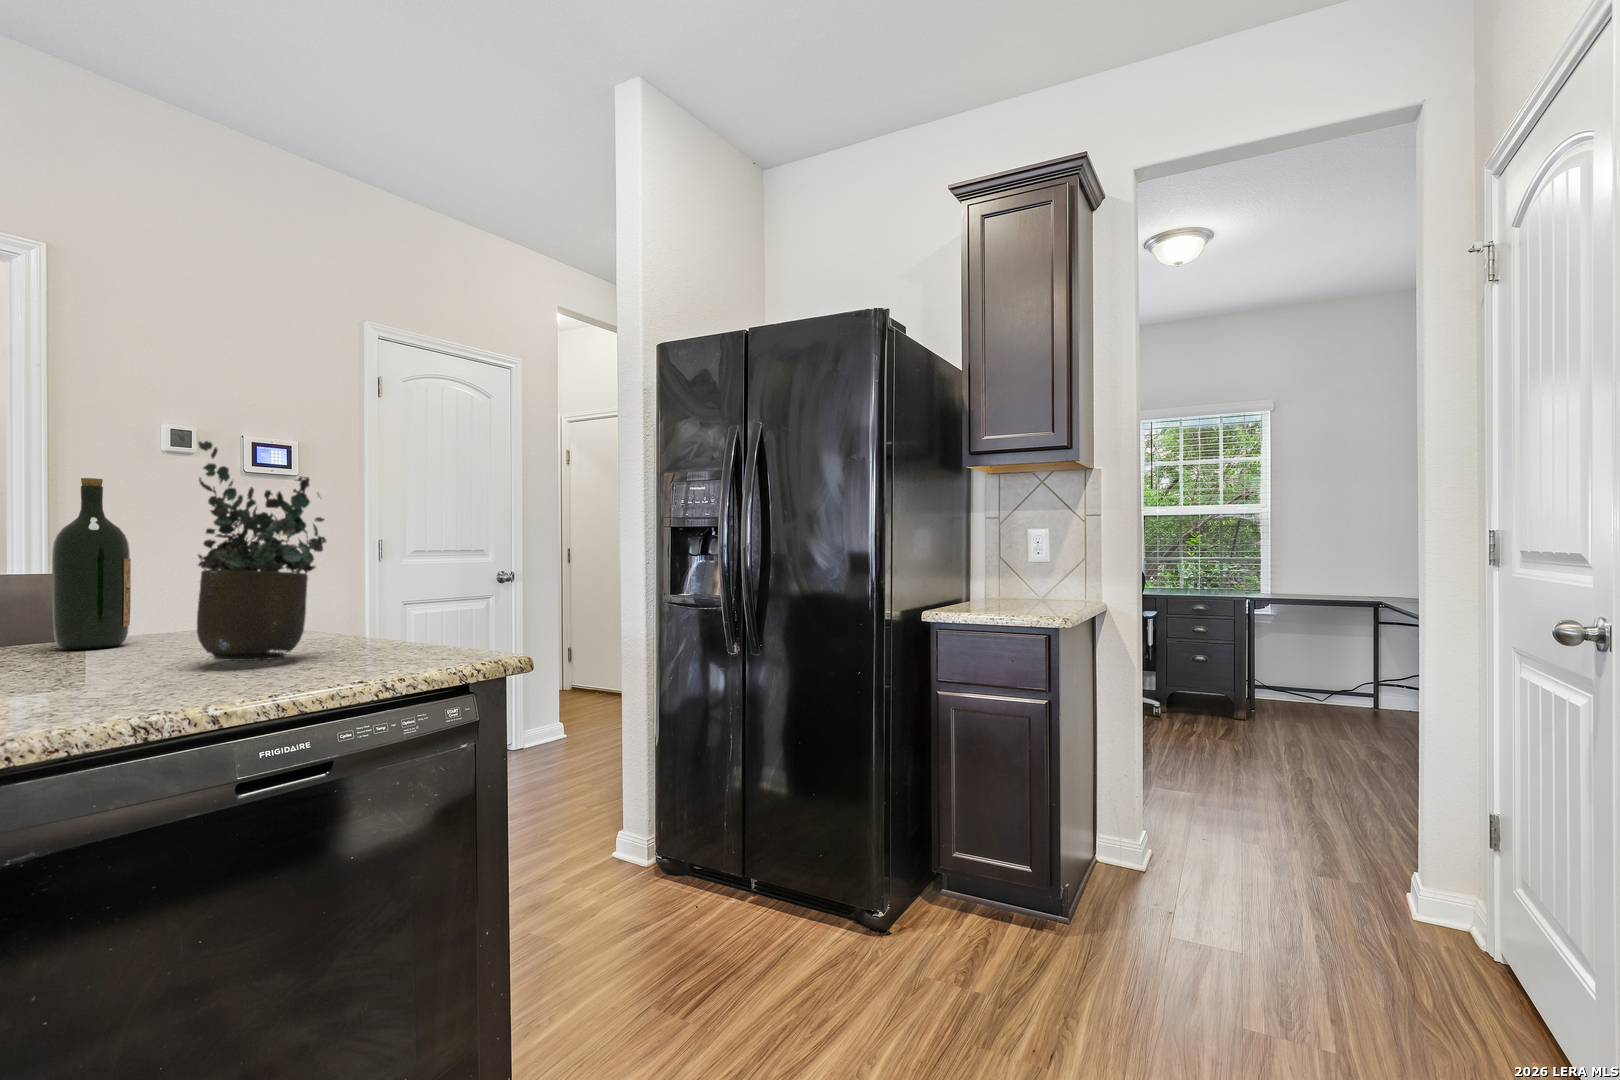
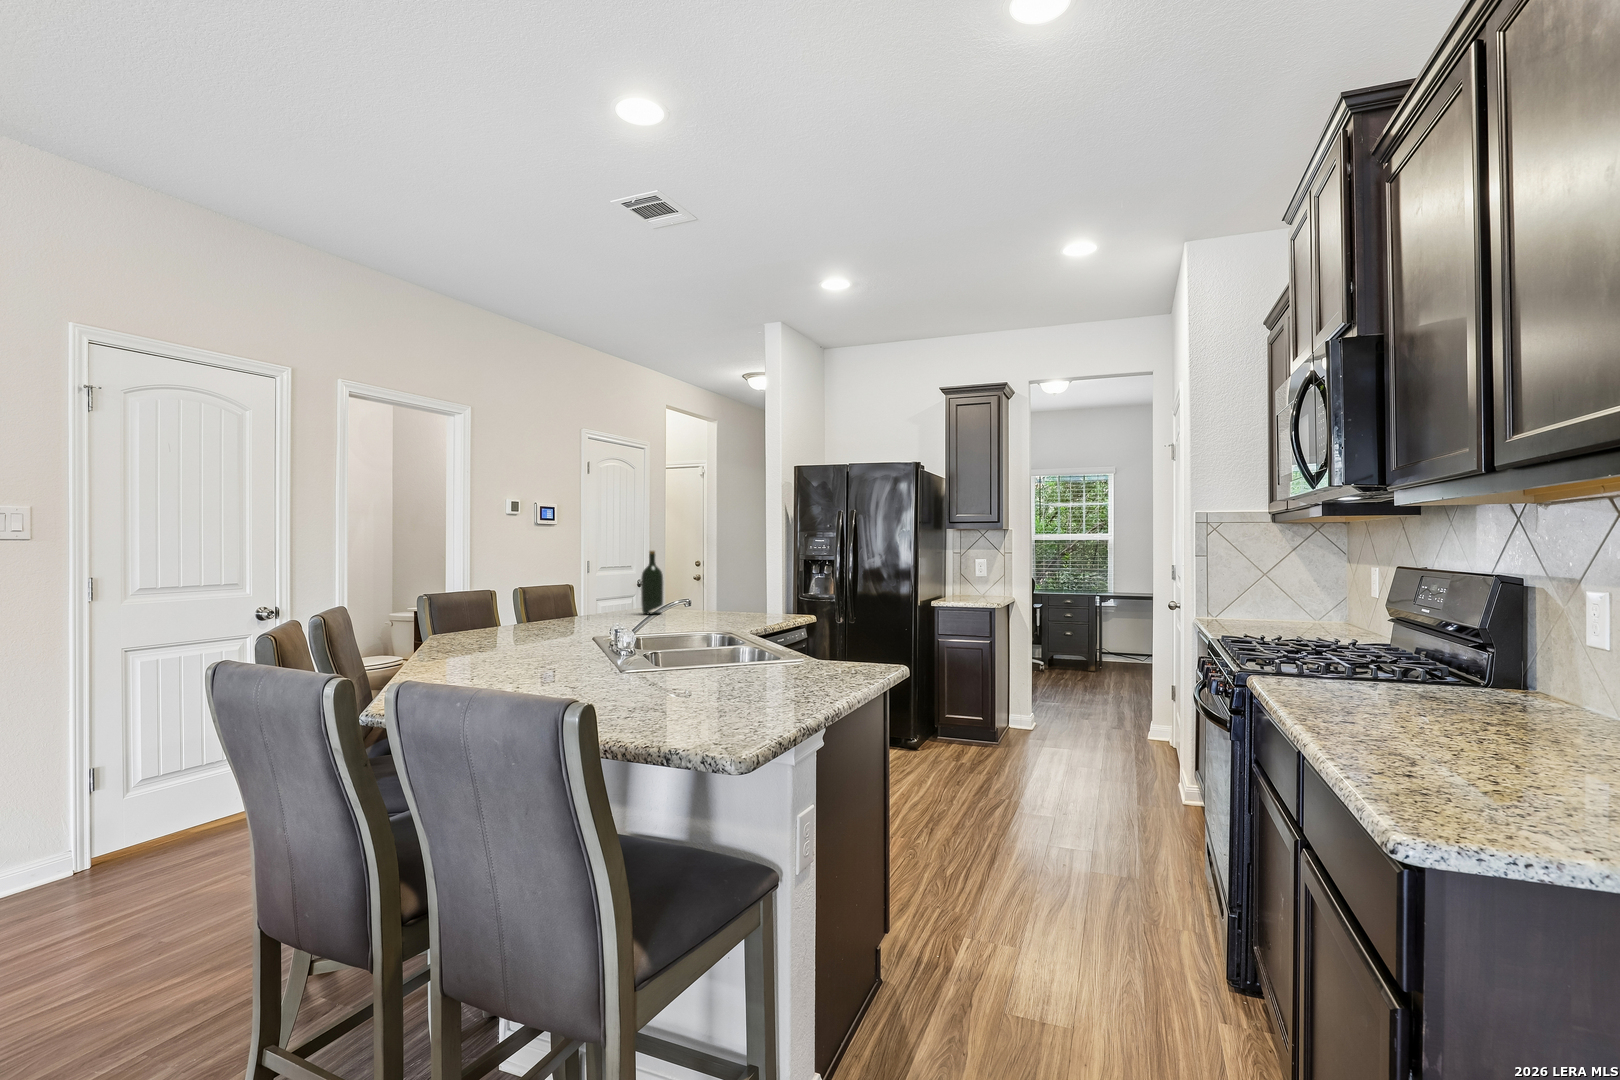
potted plant: present [197,441,326,661] -> none [715,540,764,616]

